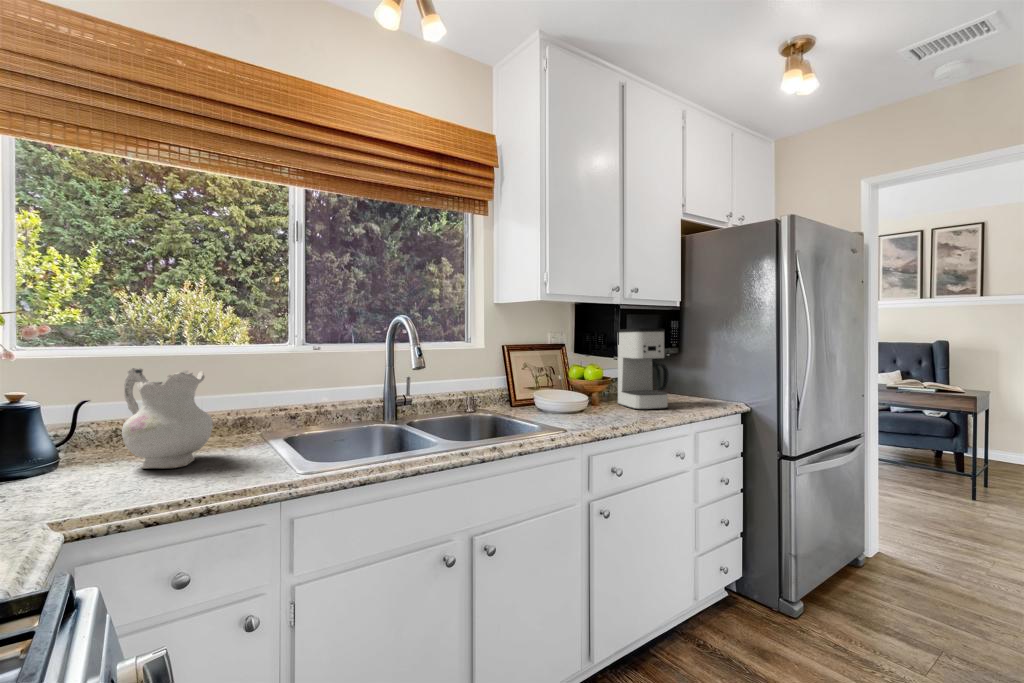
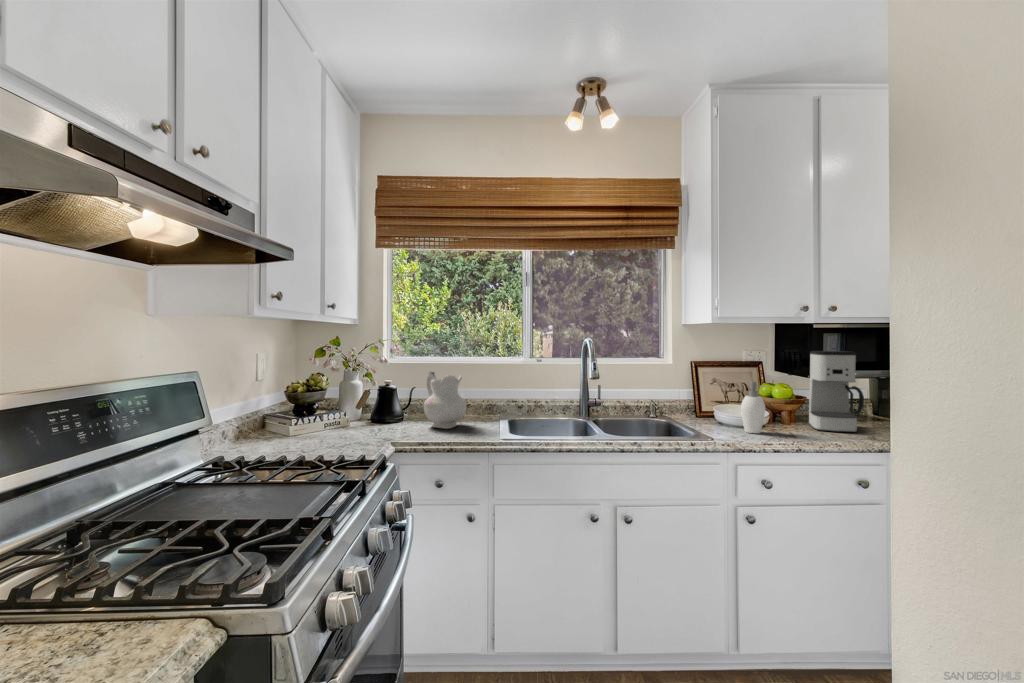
soap dispenser: none [578,362,610,419] -> present [741,381,765,433]

